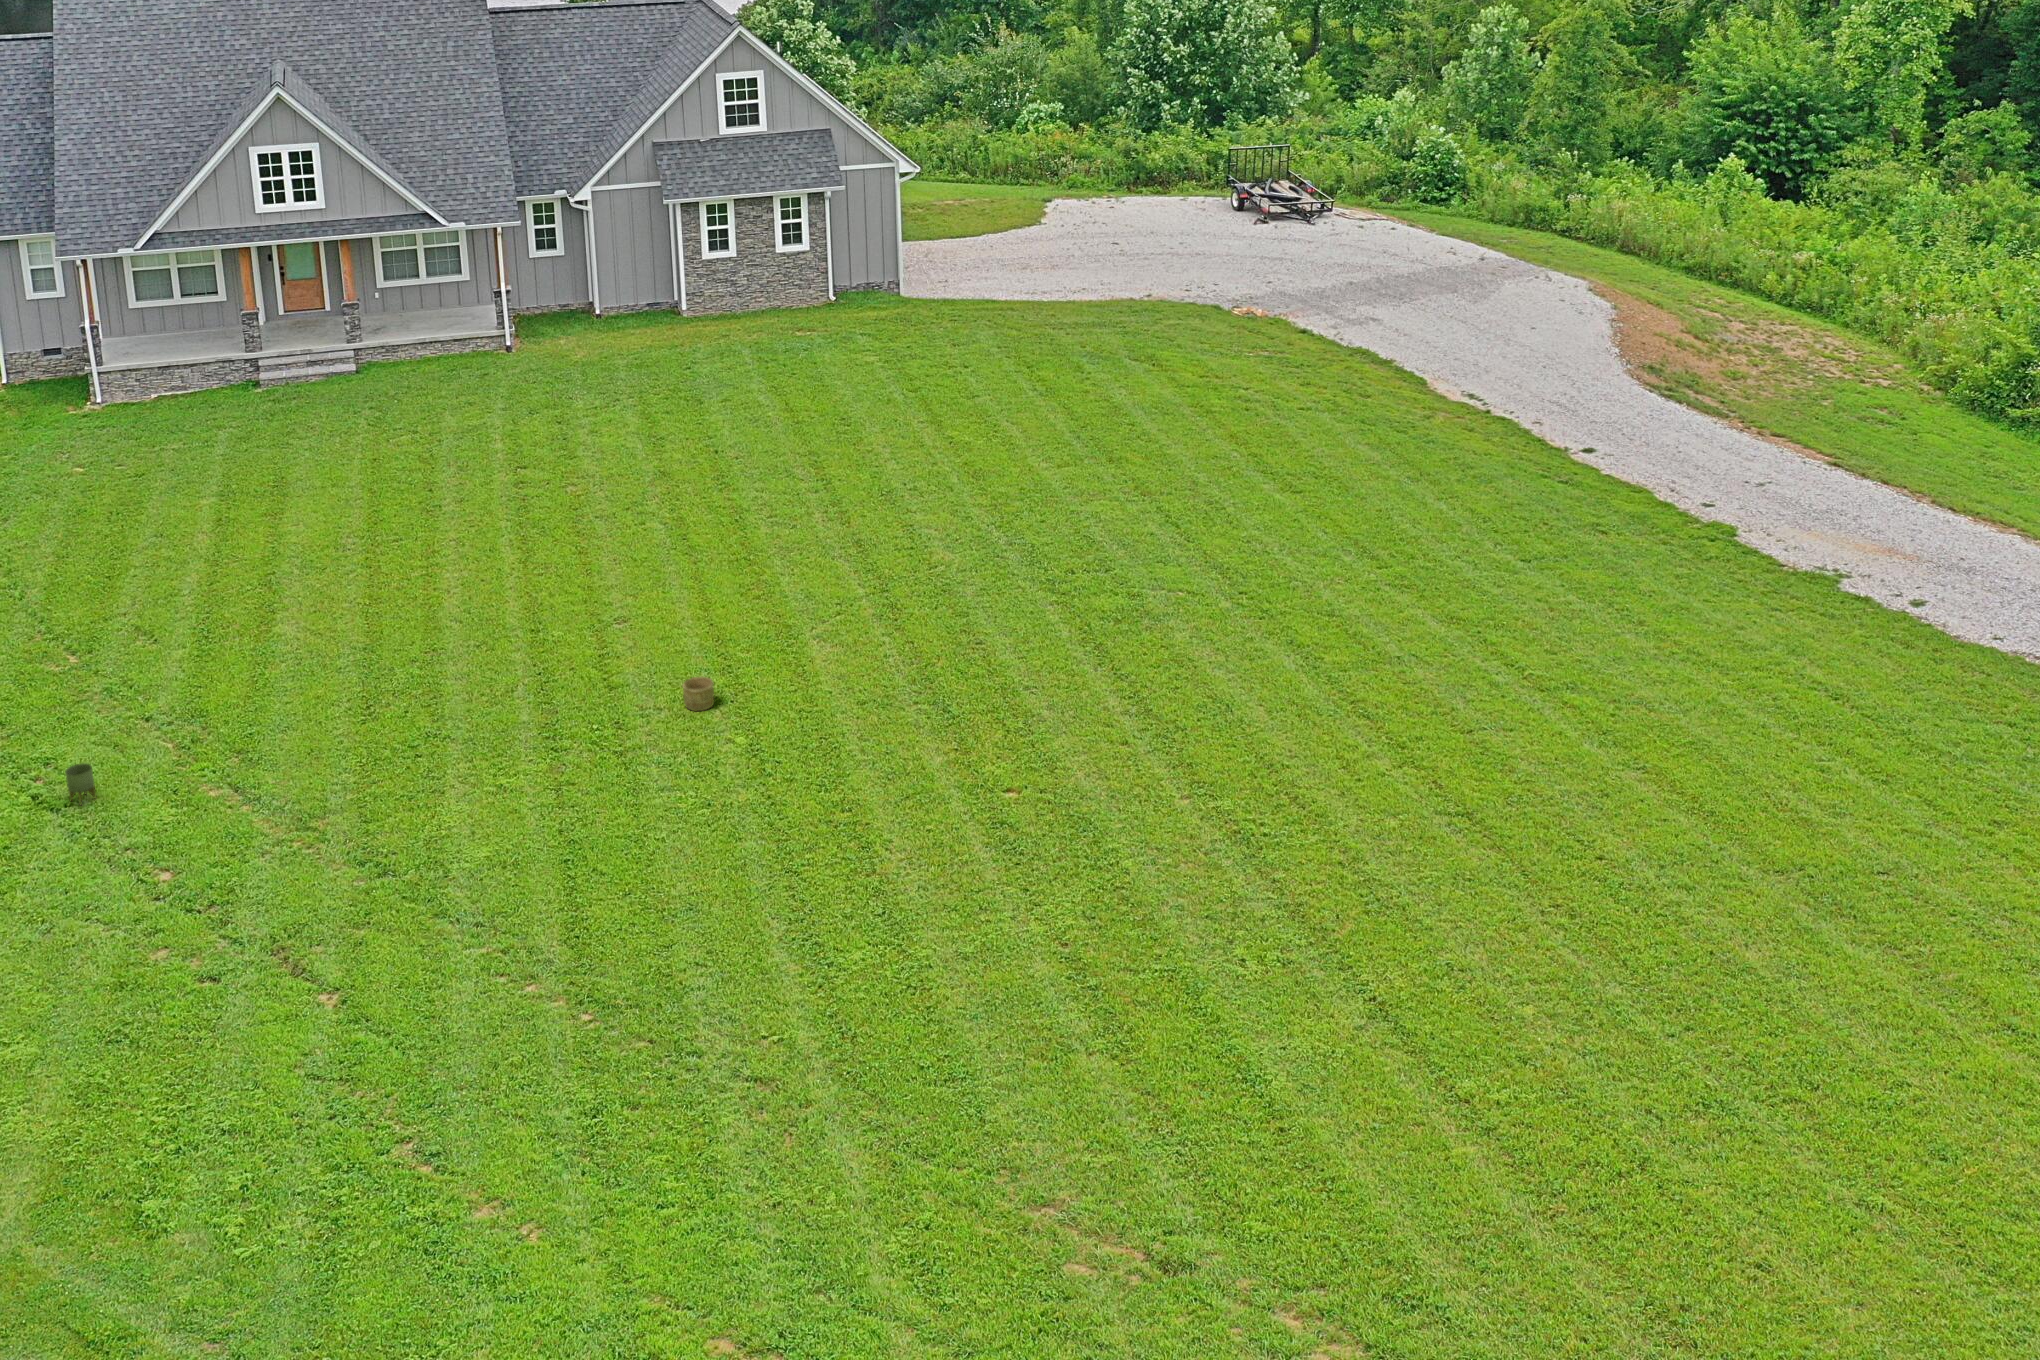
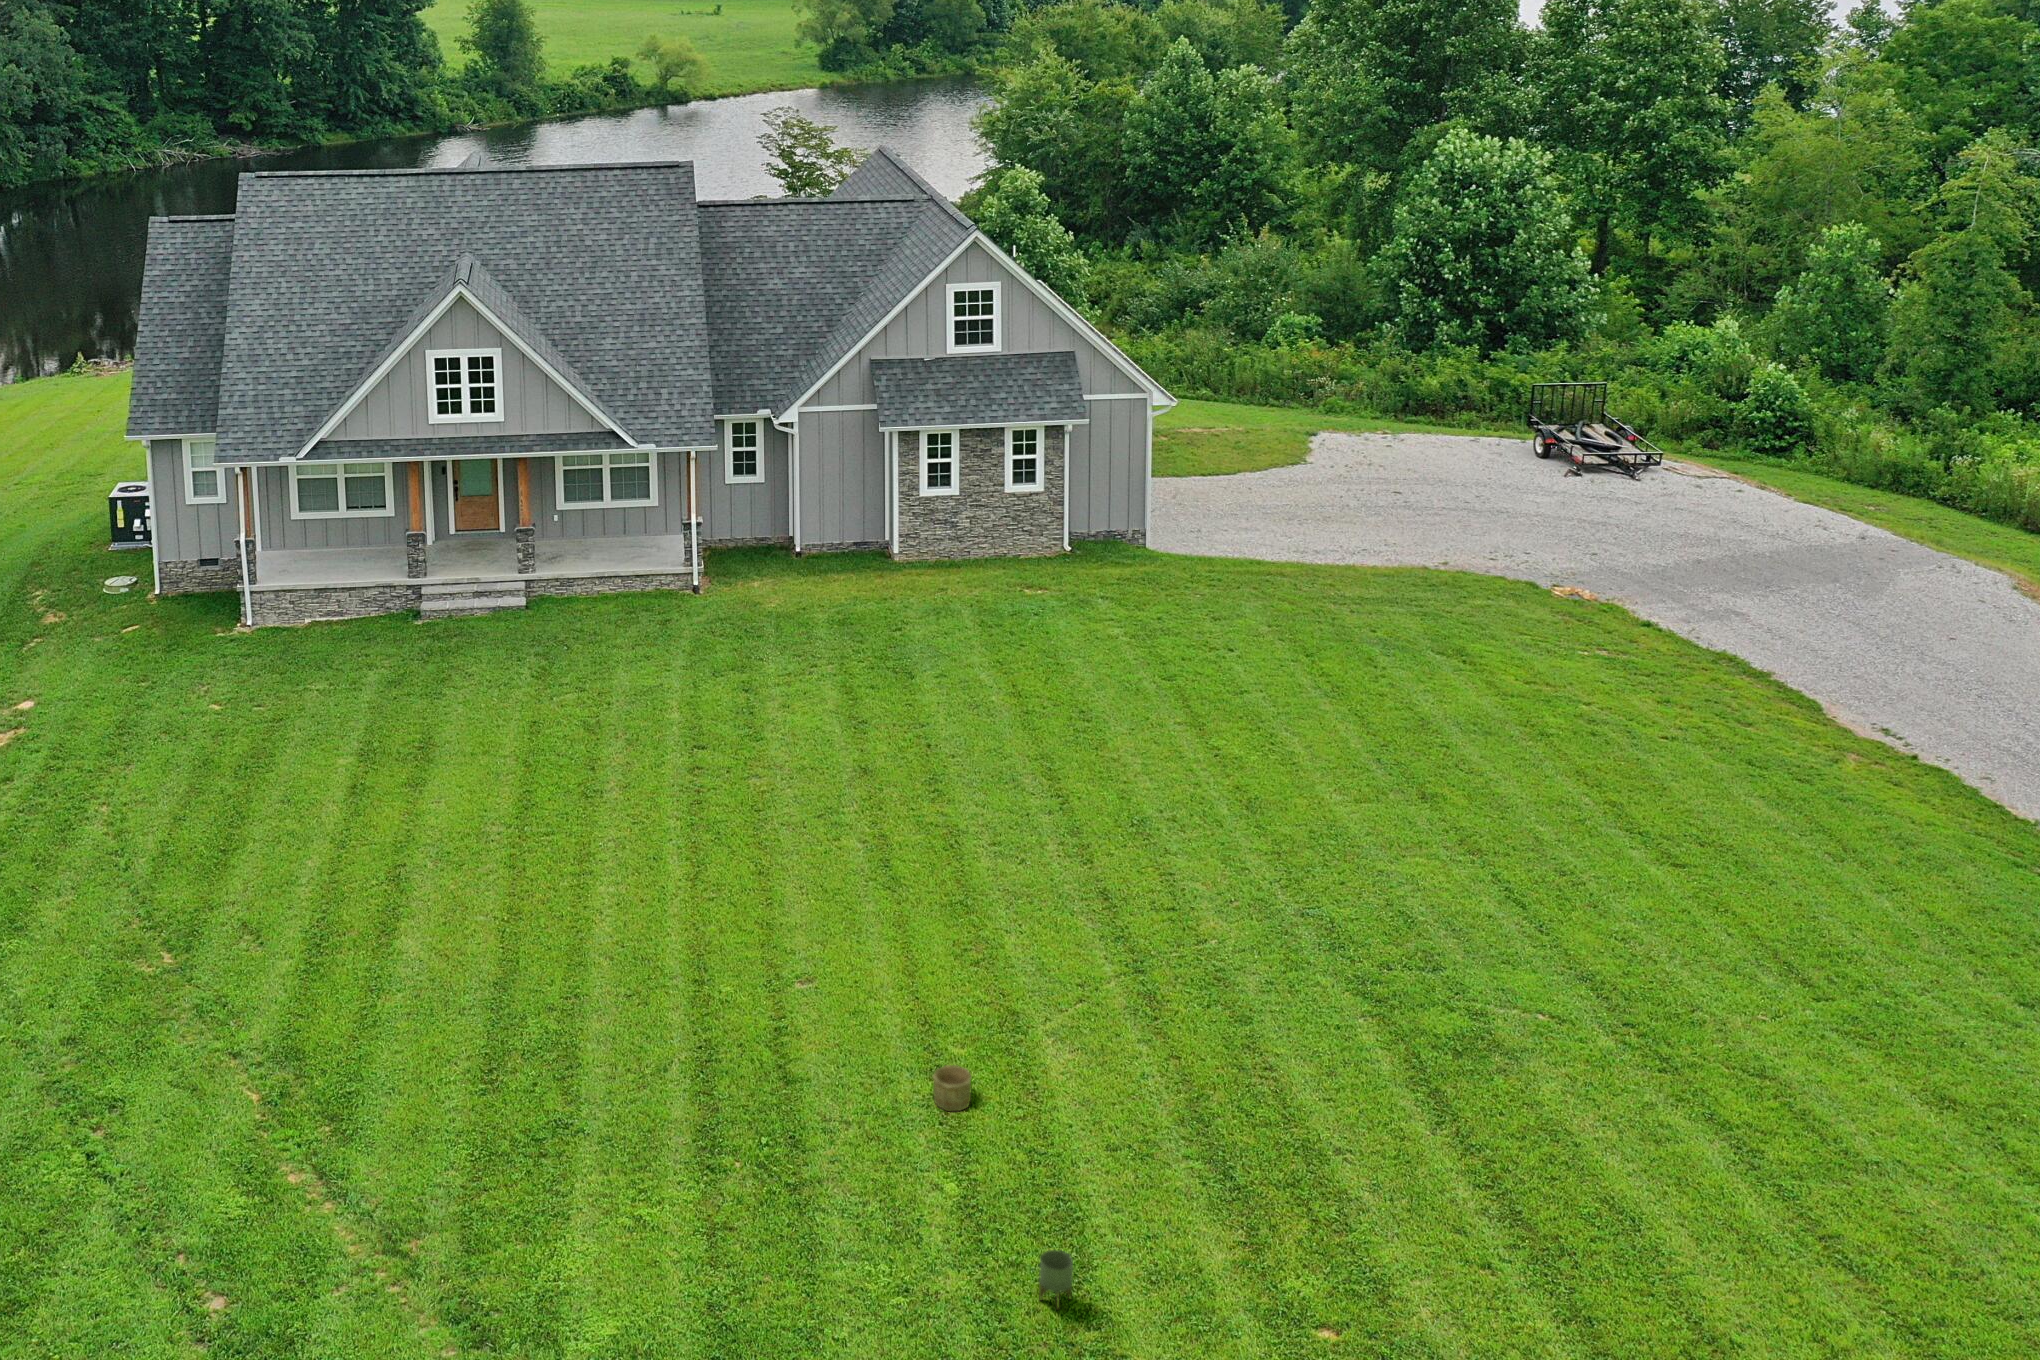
planter: present [65,763,96,805] -> present [1039,1250,1073,1309]

